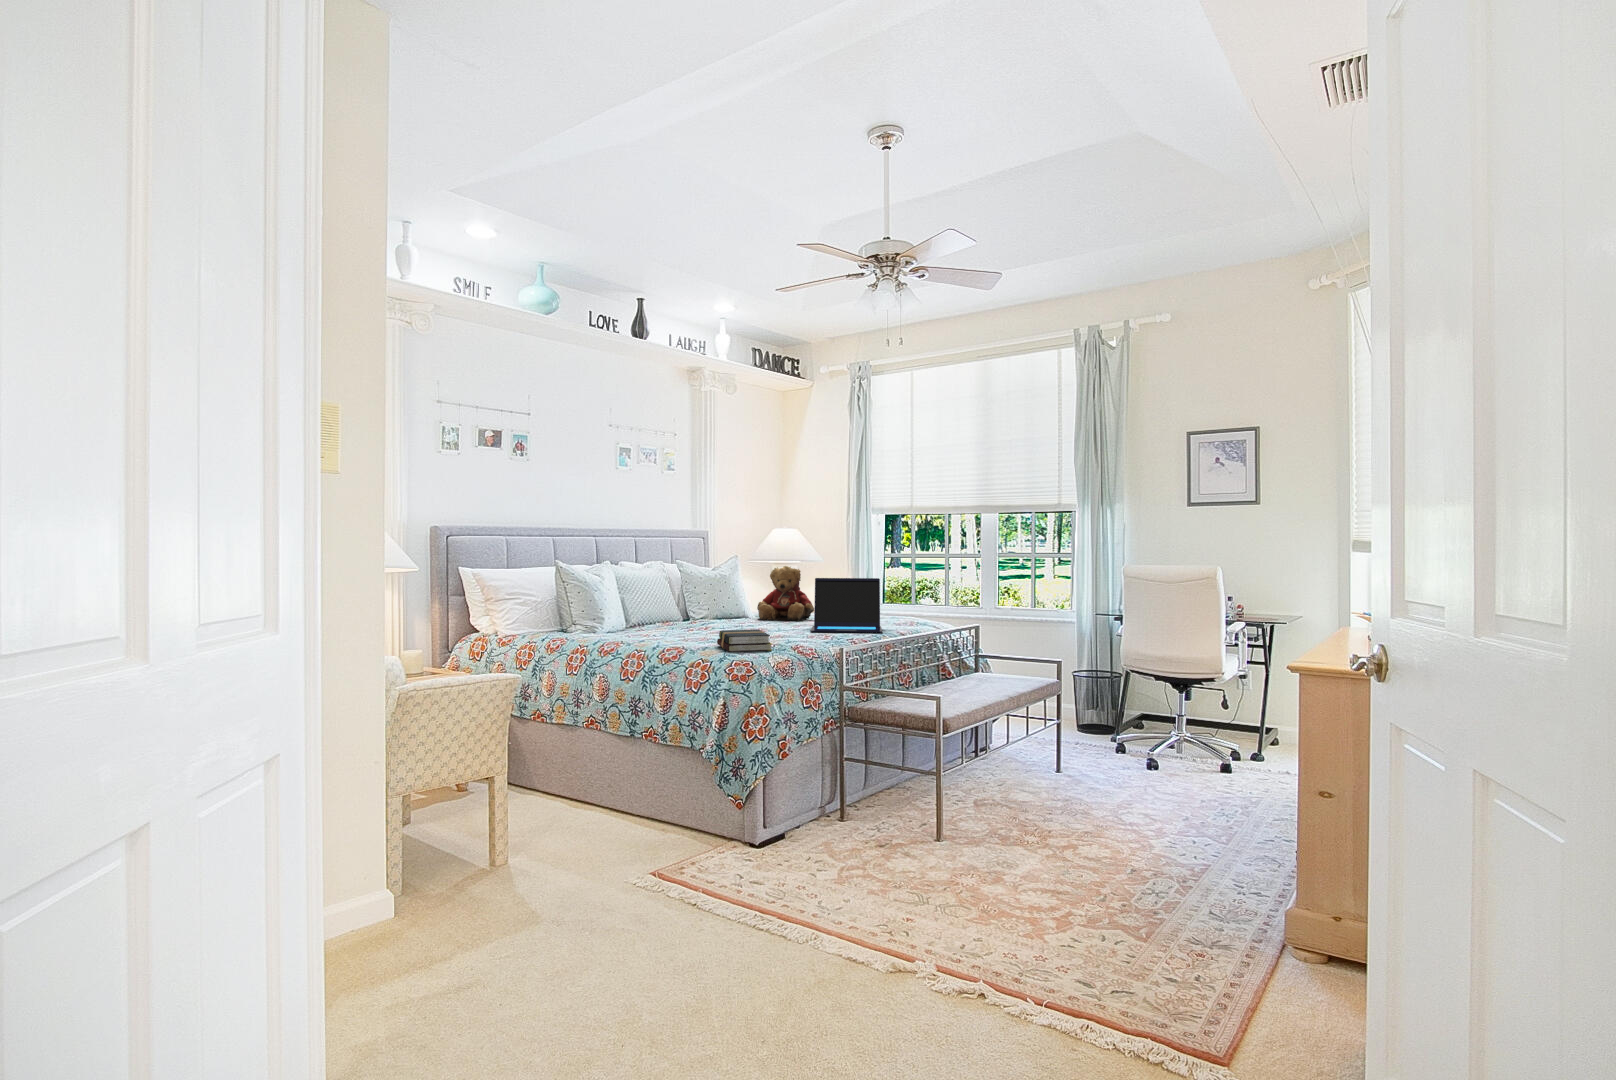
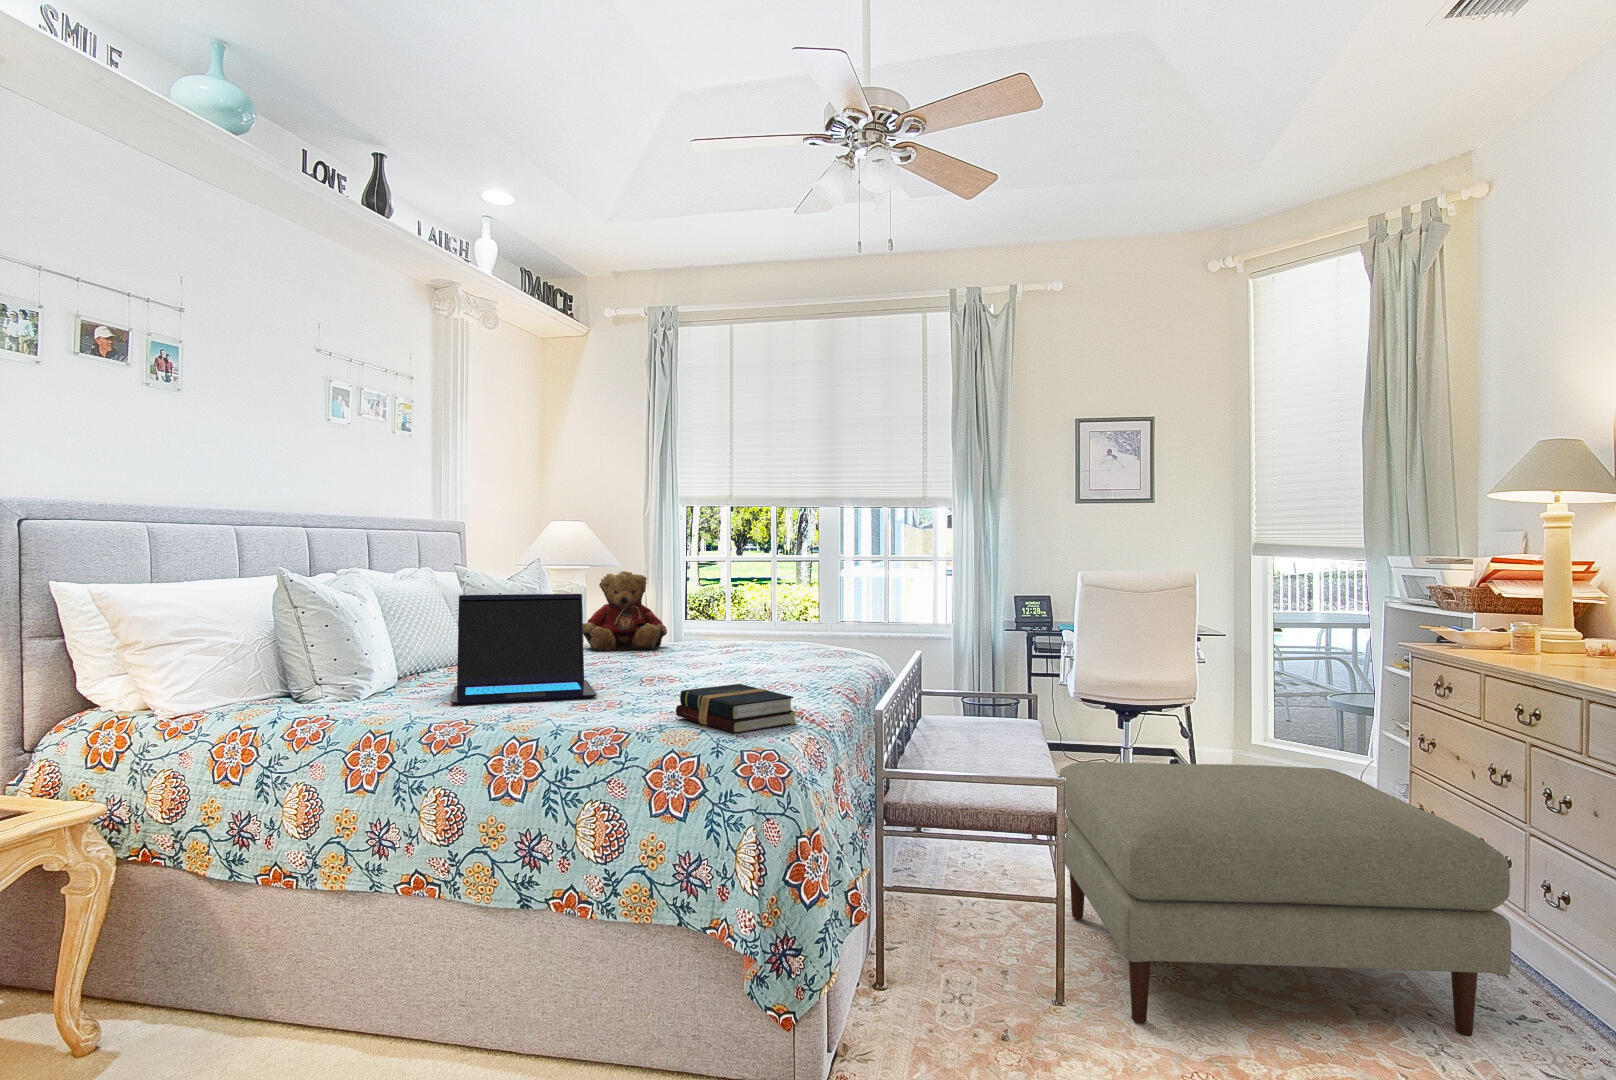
laptop: present [810,578,882,633] -> present [451,594,597,705]
ottoman: none [956,701,1218,888] -> present [1059,762,1511,1036]

